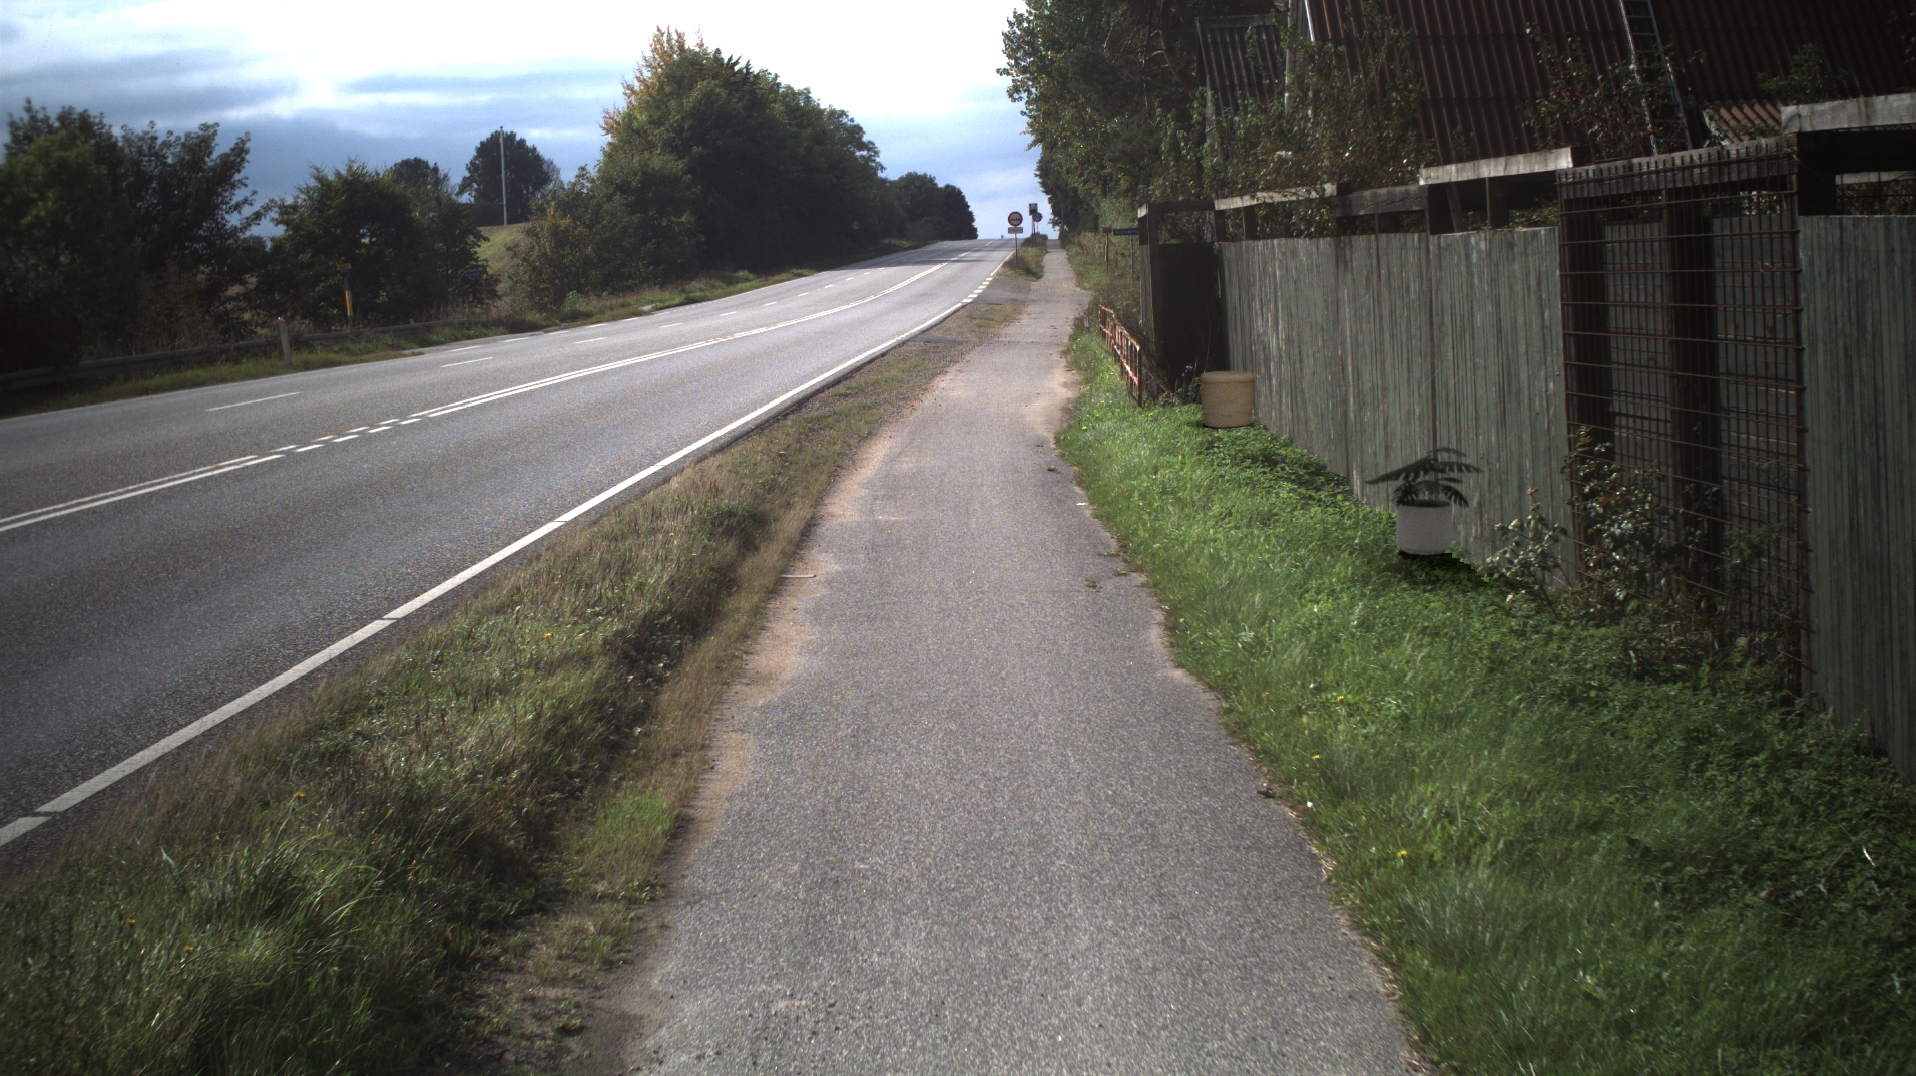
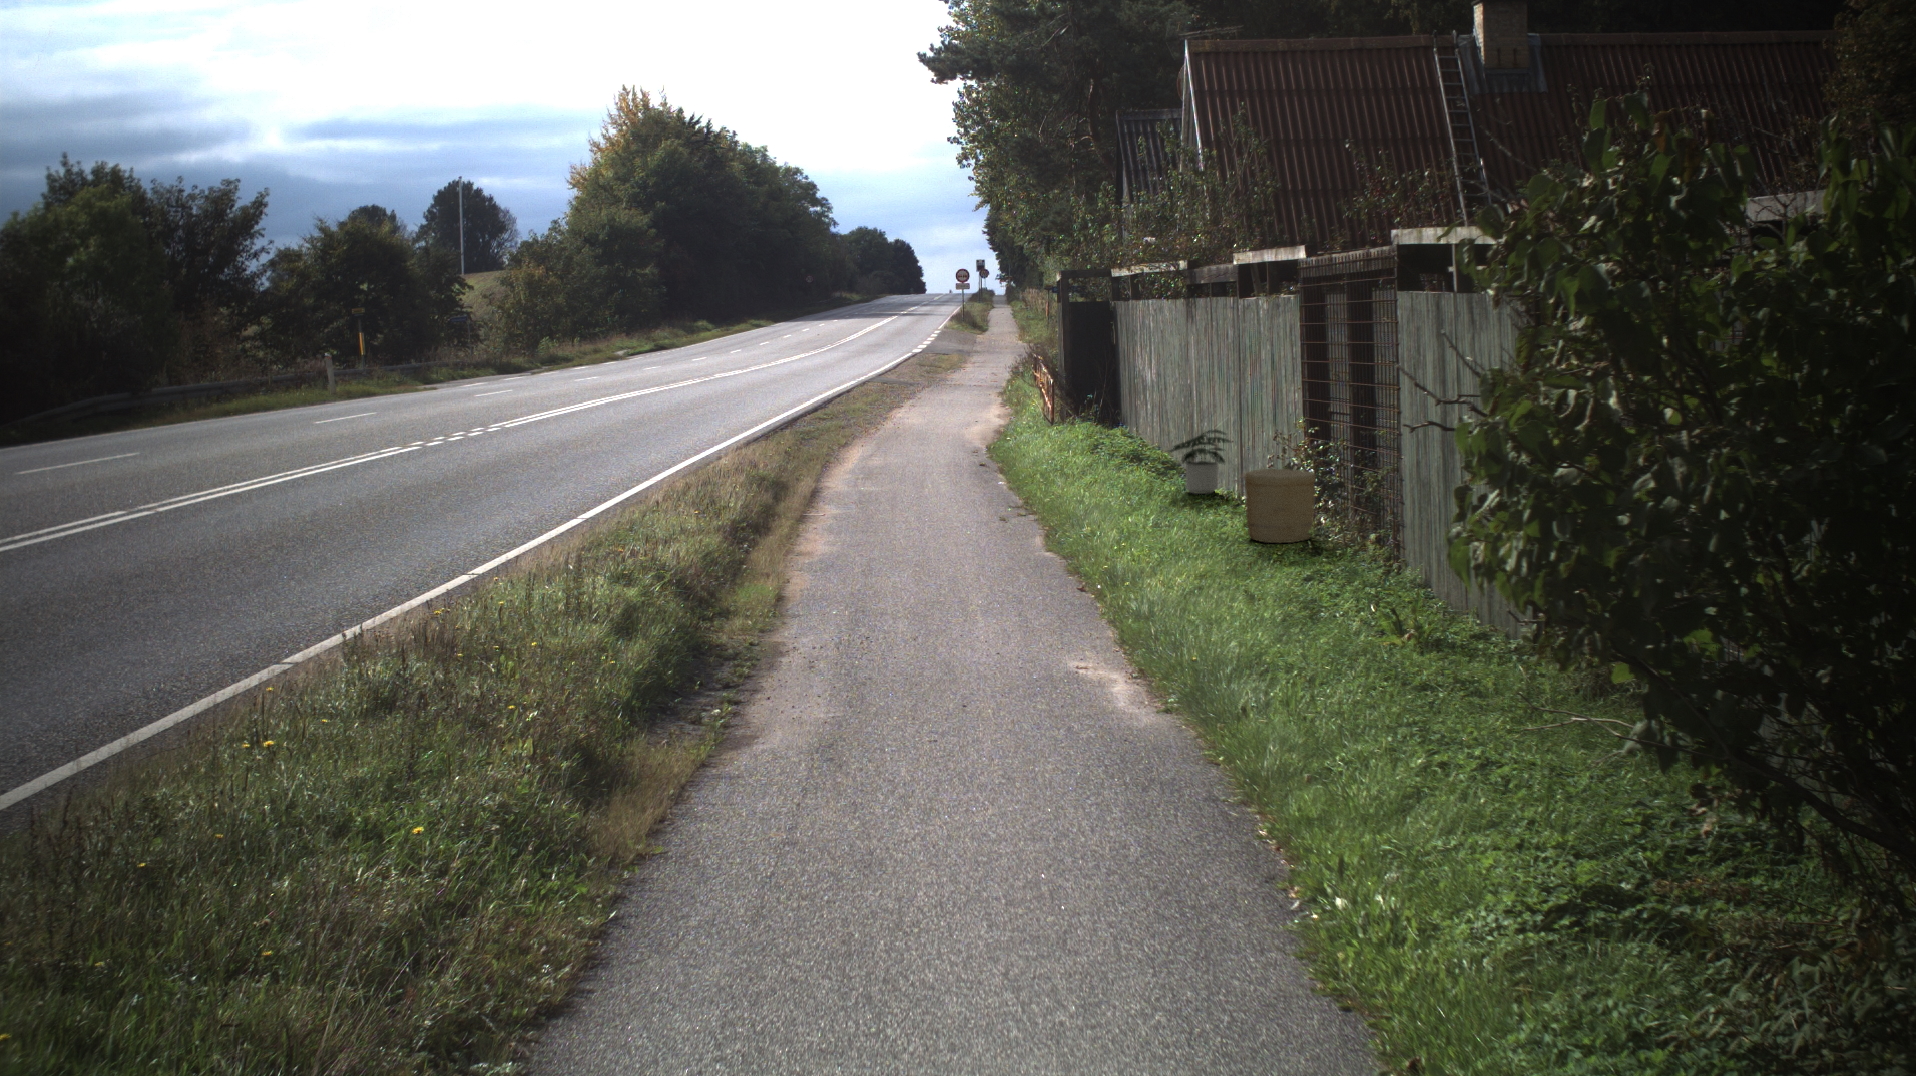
woven basket: present [1200,371,1255,428] -> present [1245,469,1316,543]

